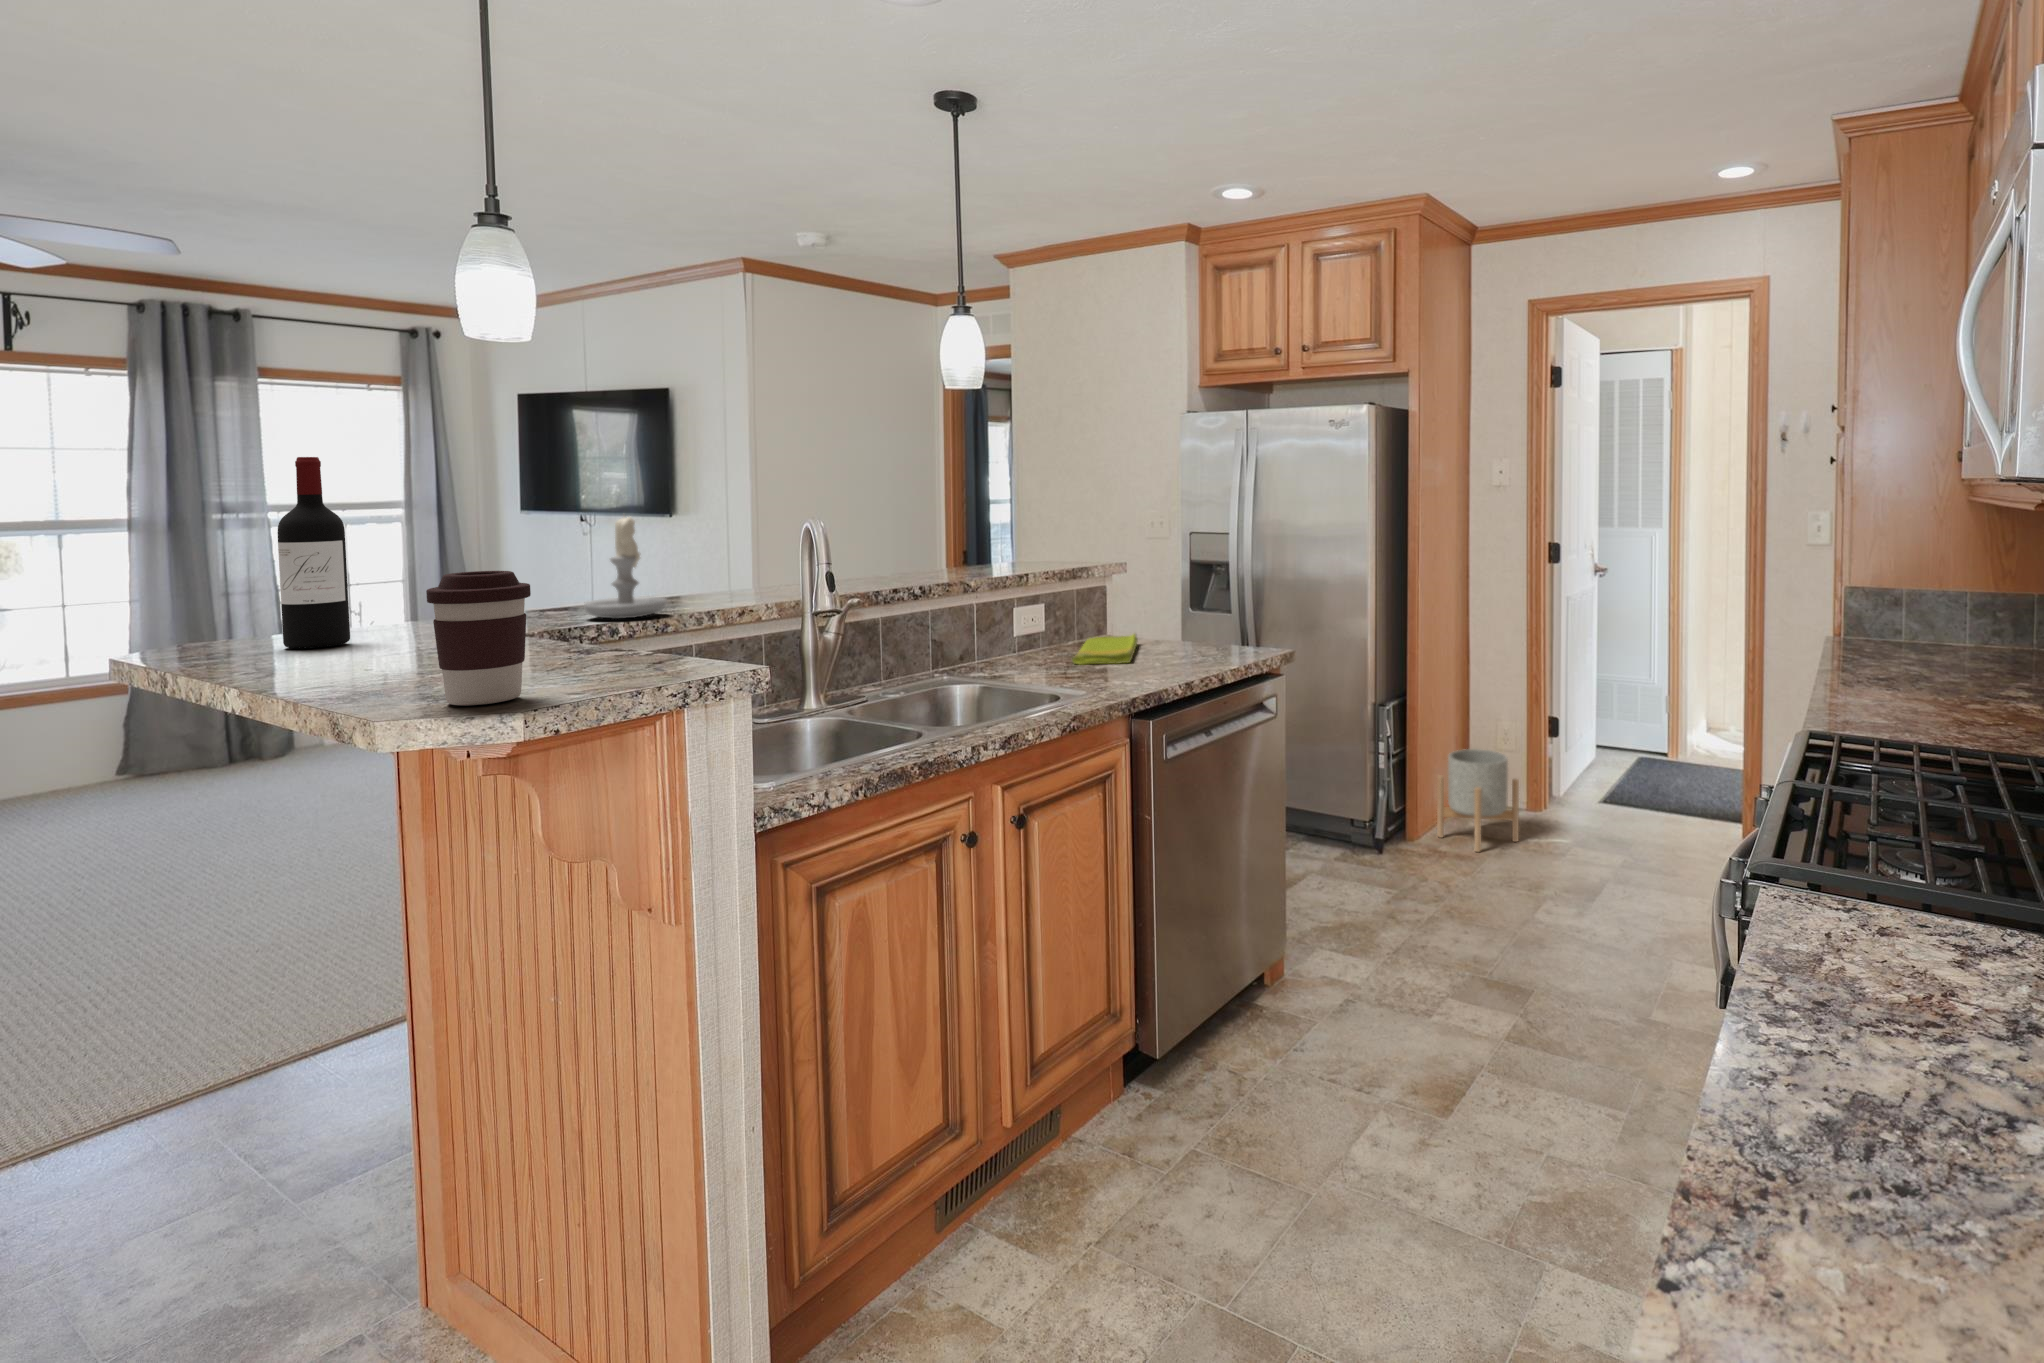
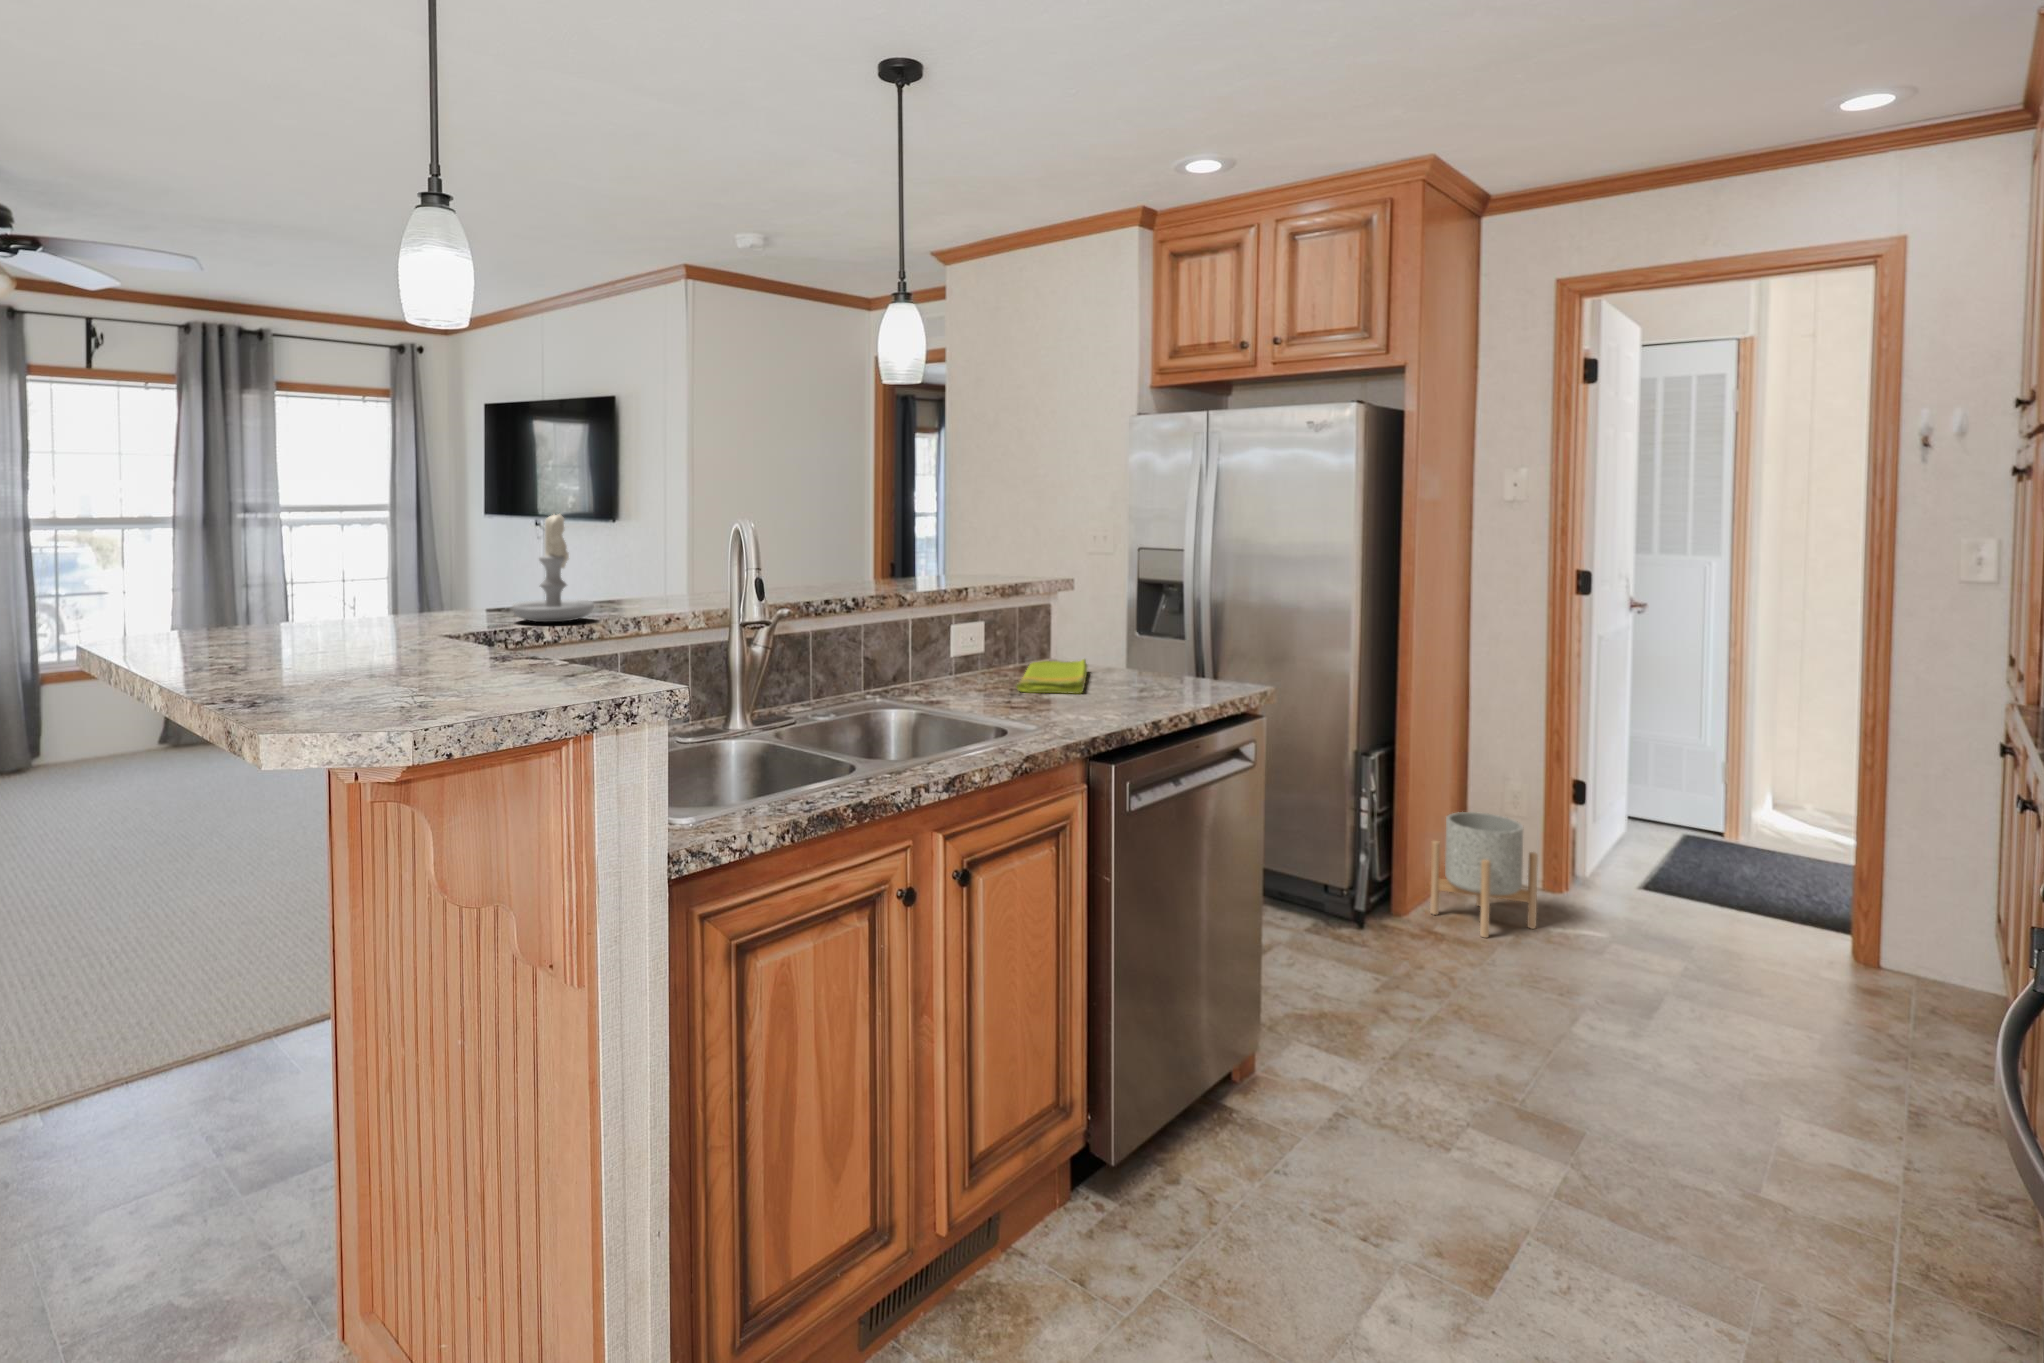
wine bottle: present [277,457,350,649] -> none [223,444,286,642]
coffee cup: present [426,571,531,705] -> none [320,564,430,719]

